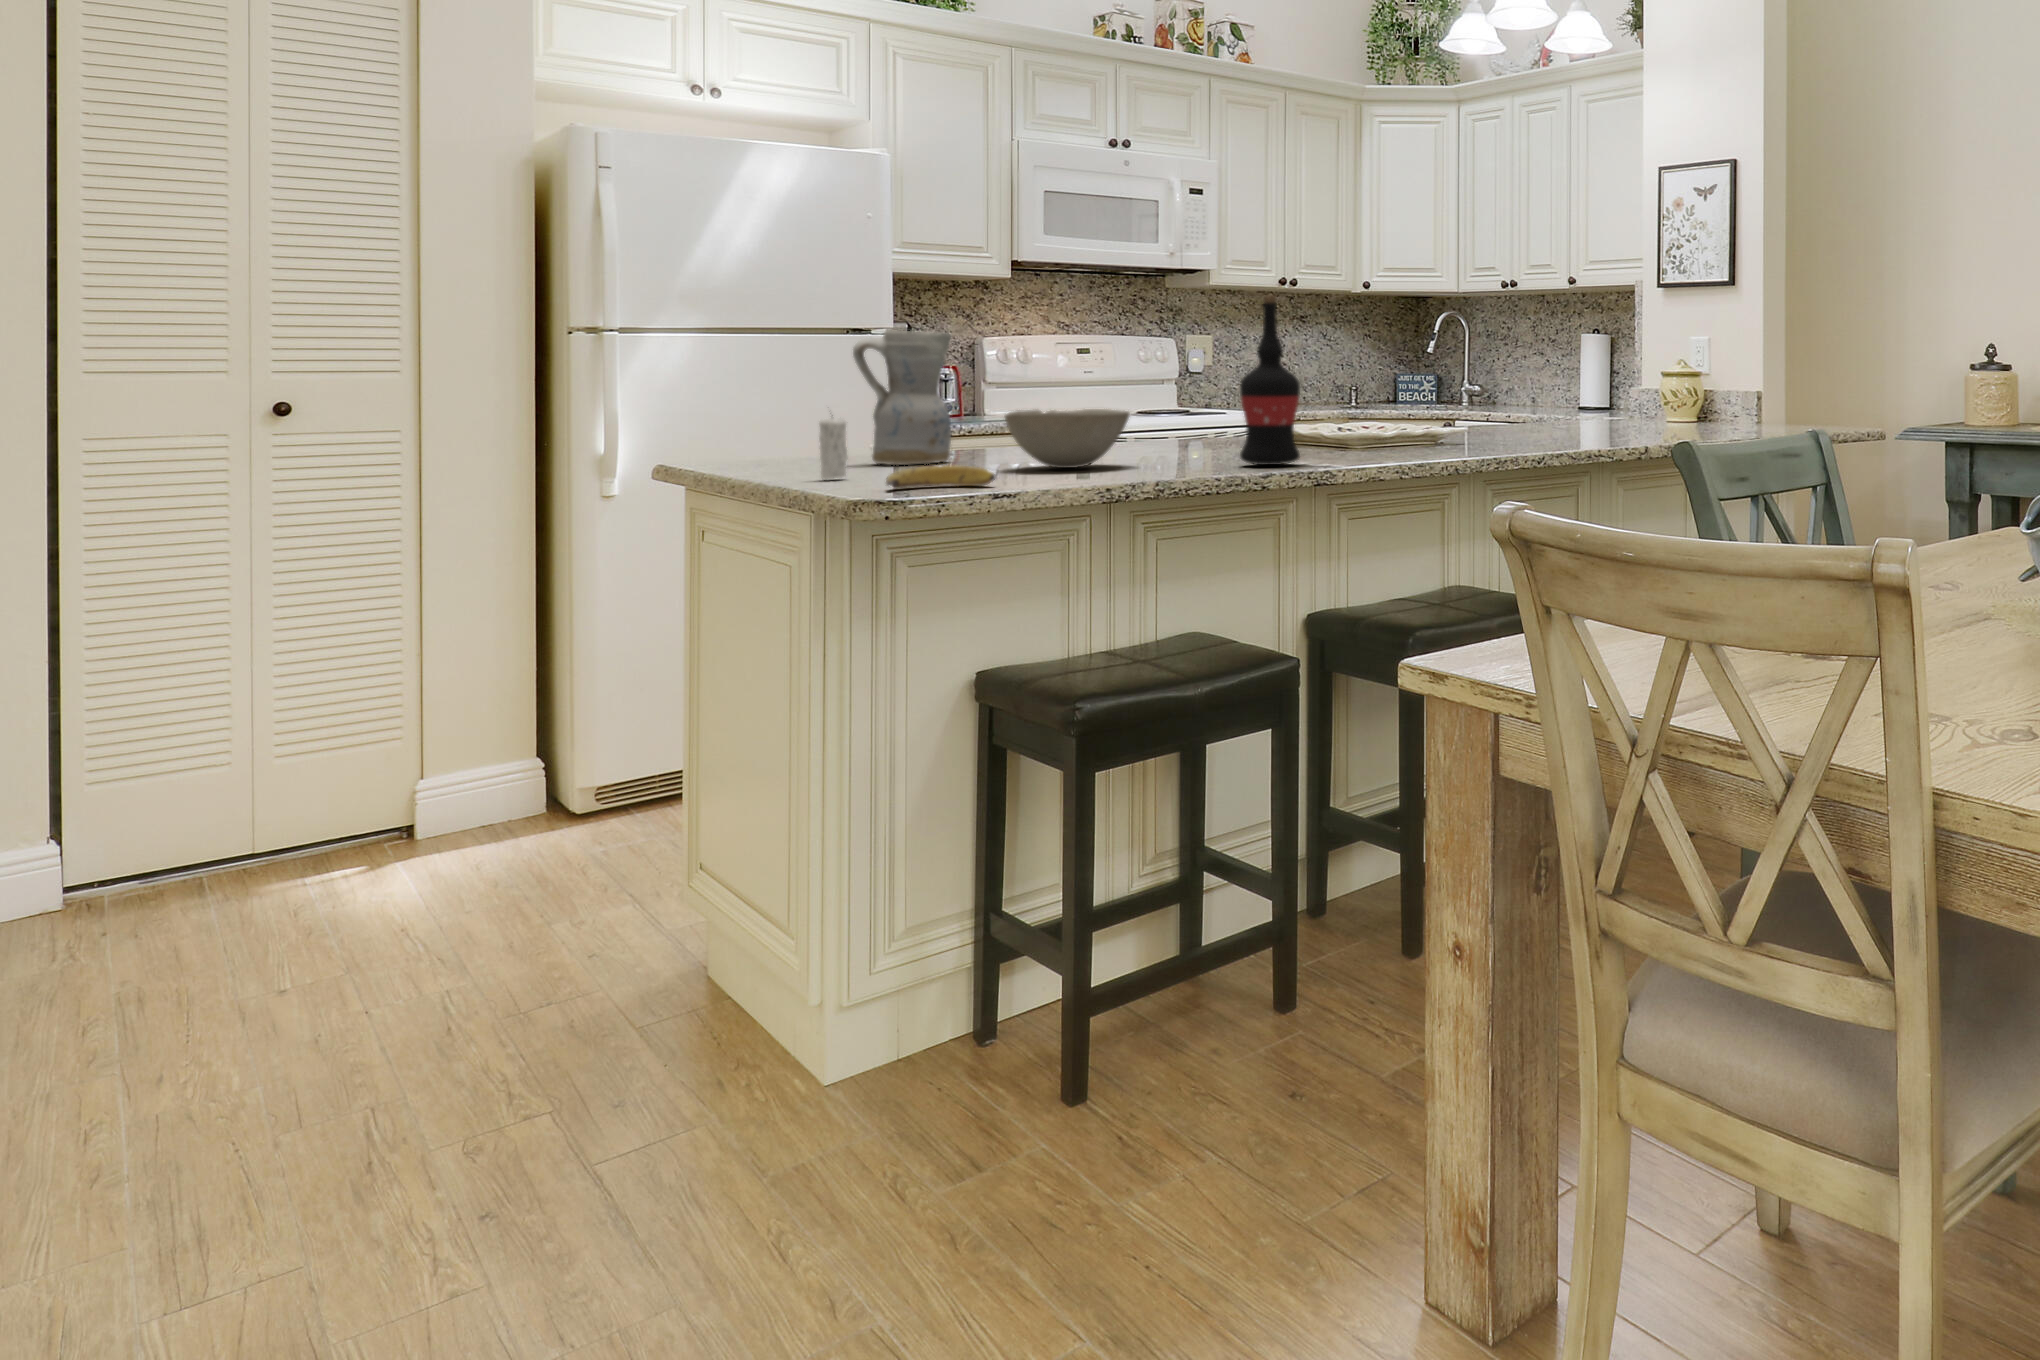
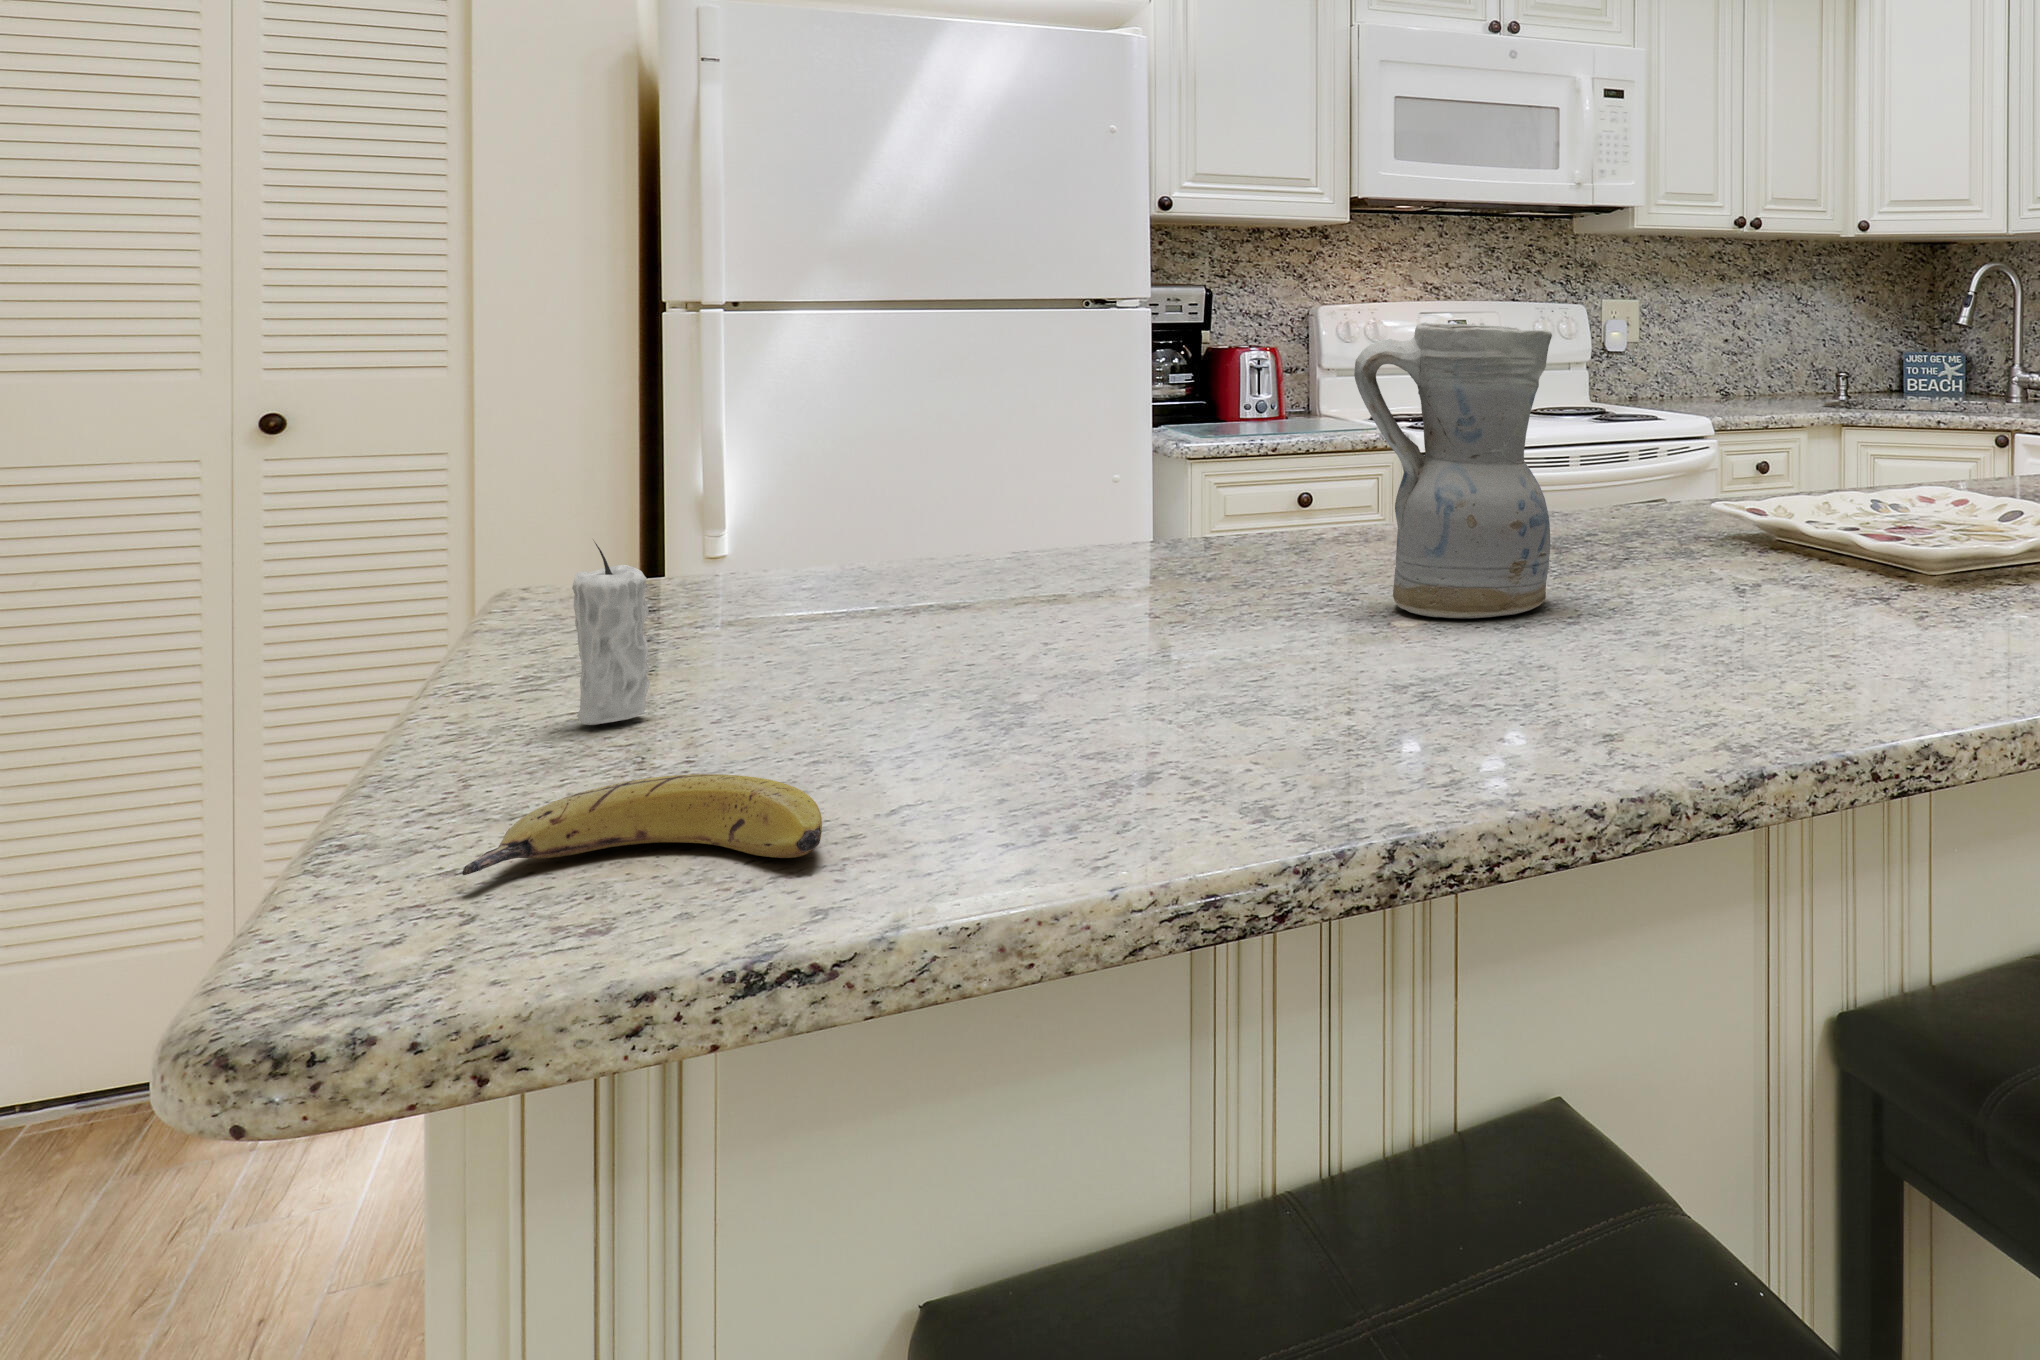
wine bottle: present [1240,295,1300,465] -> none [1619,244,1786,720]
ceramic pitcher: present [853,330,951,465] -> present [1354,323,1552,618]
bowl: present [1005,409,1130,468] -> none [1043,522,1350,690]

